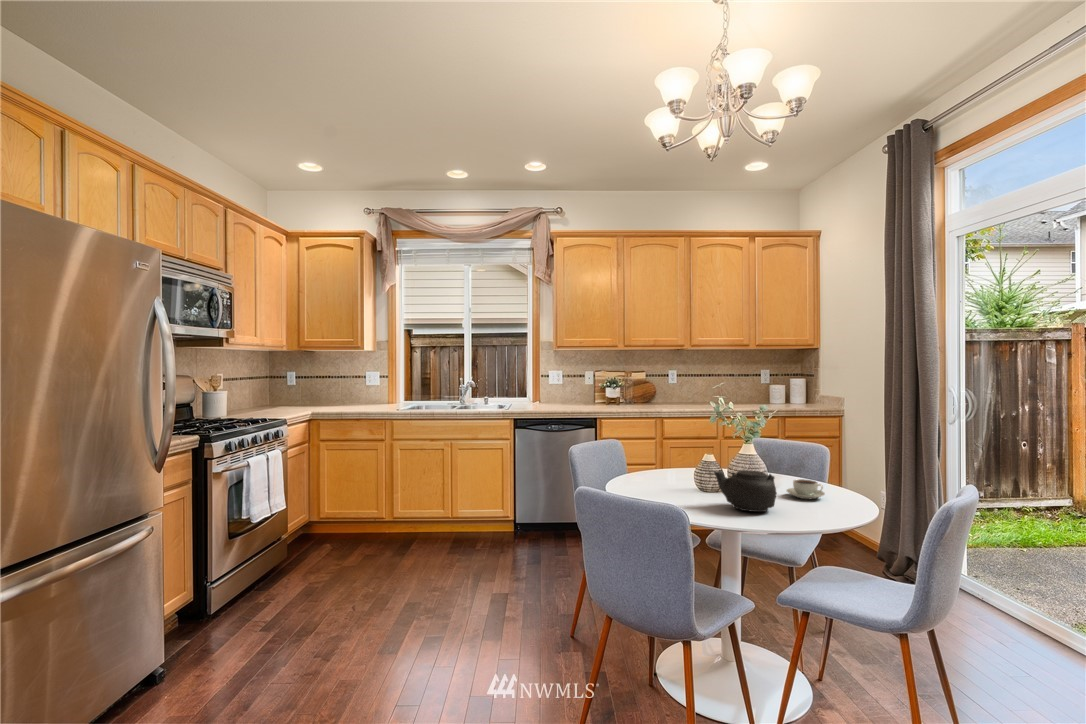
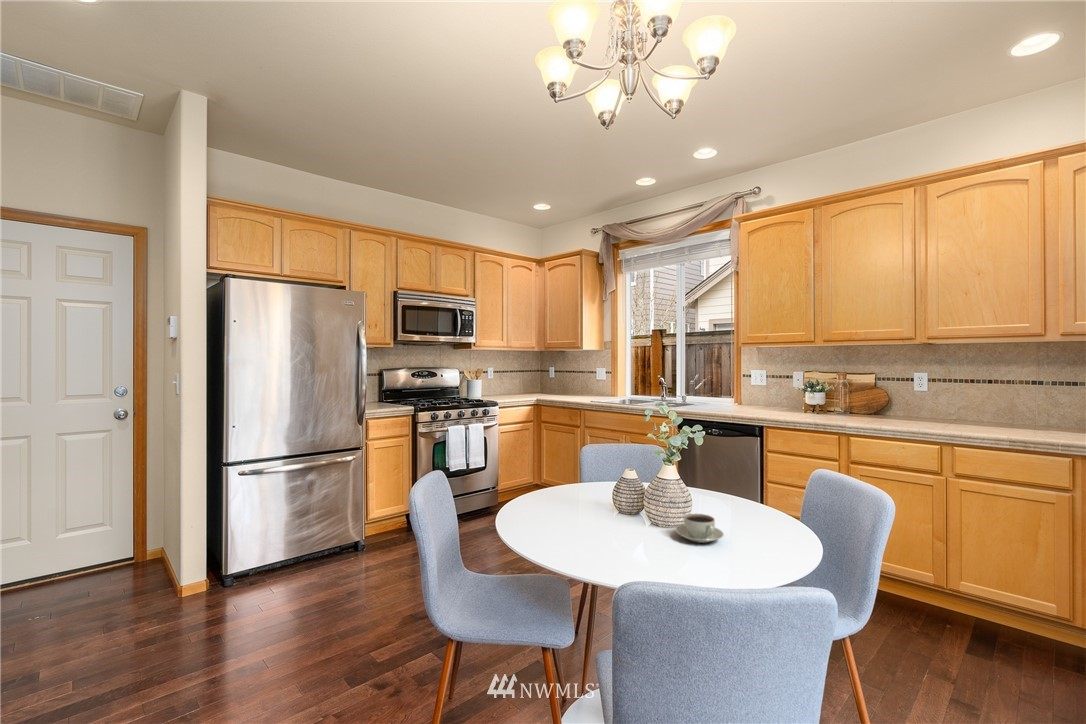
teapot: present [713,470,777,512] -> none [556,477,616,533]

